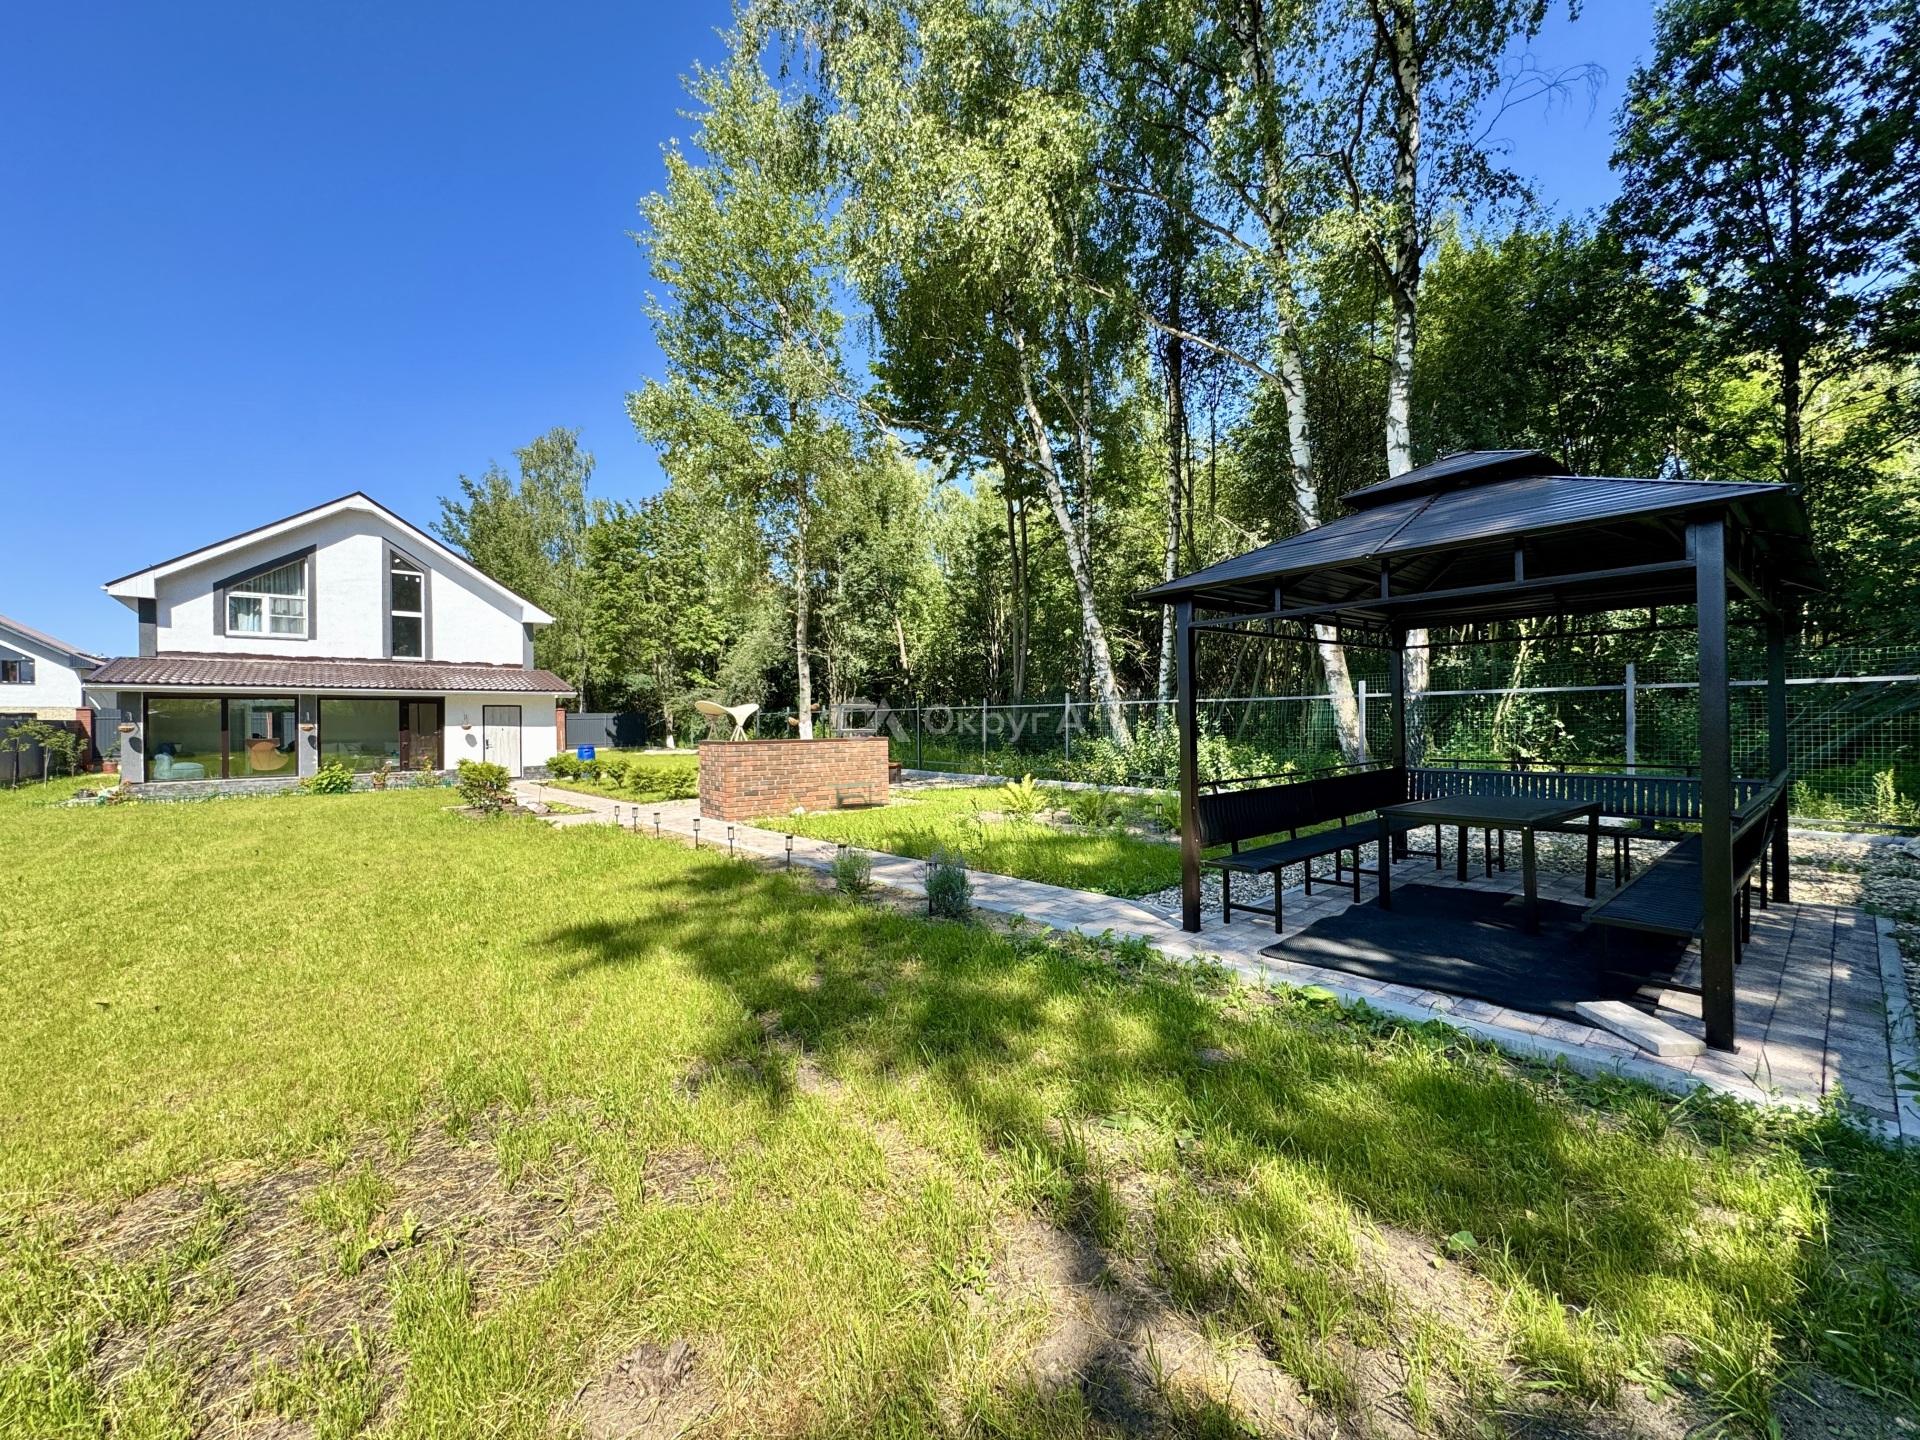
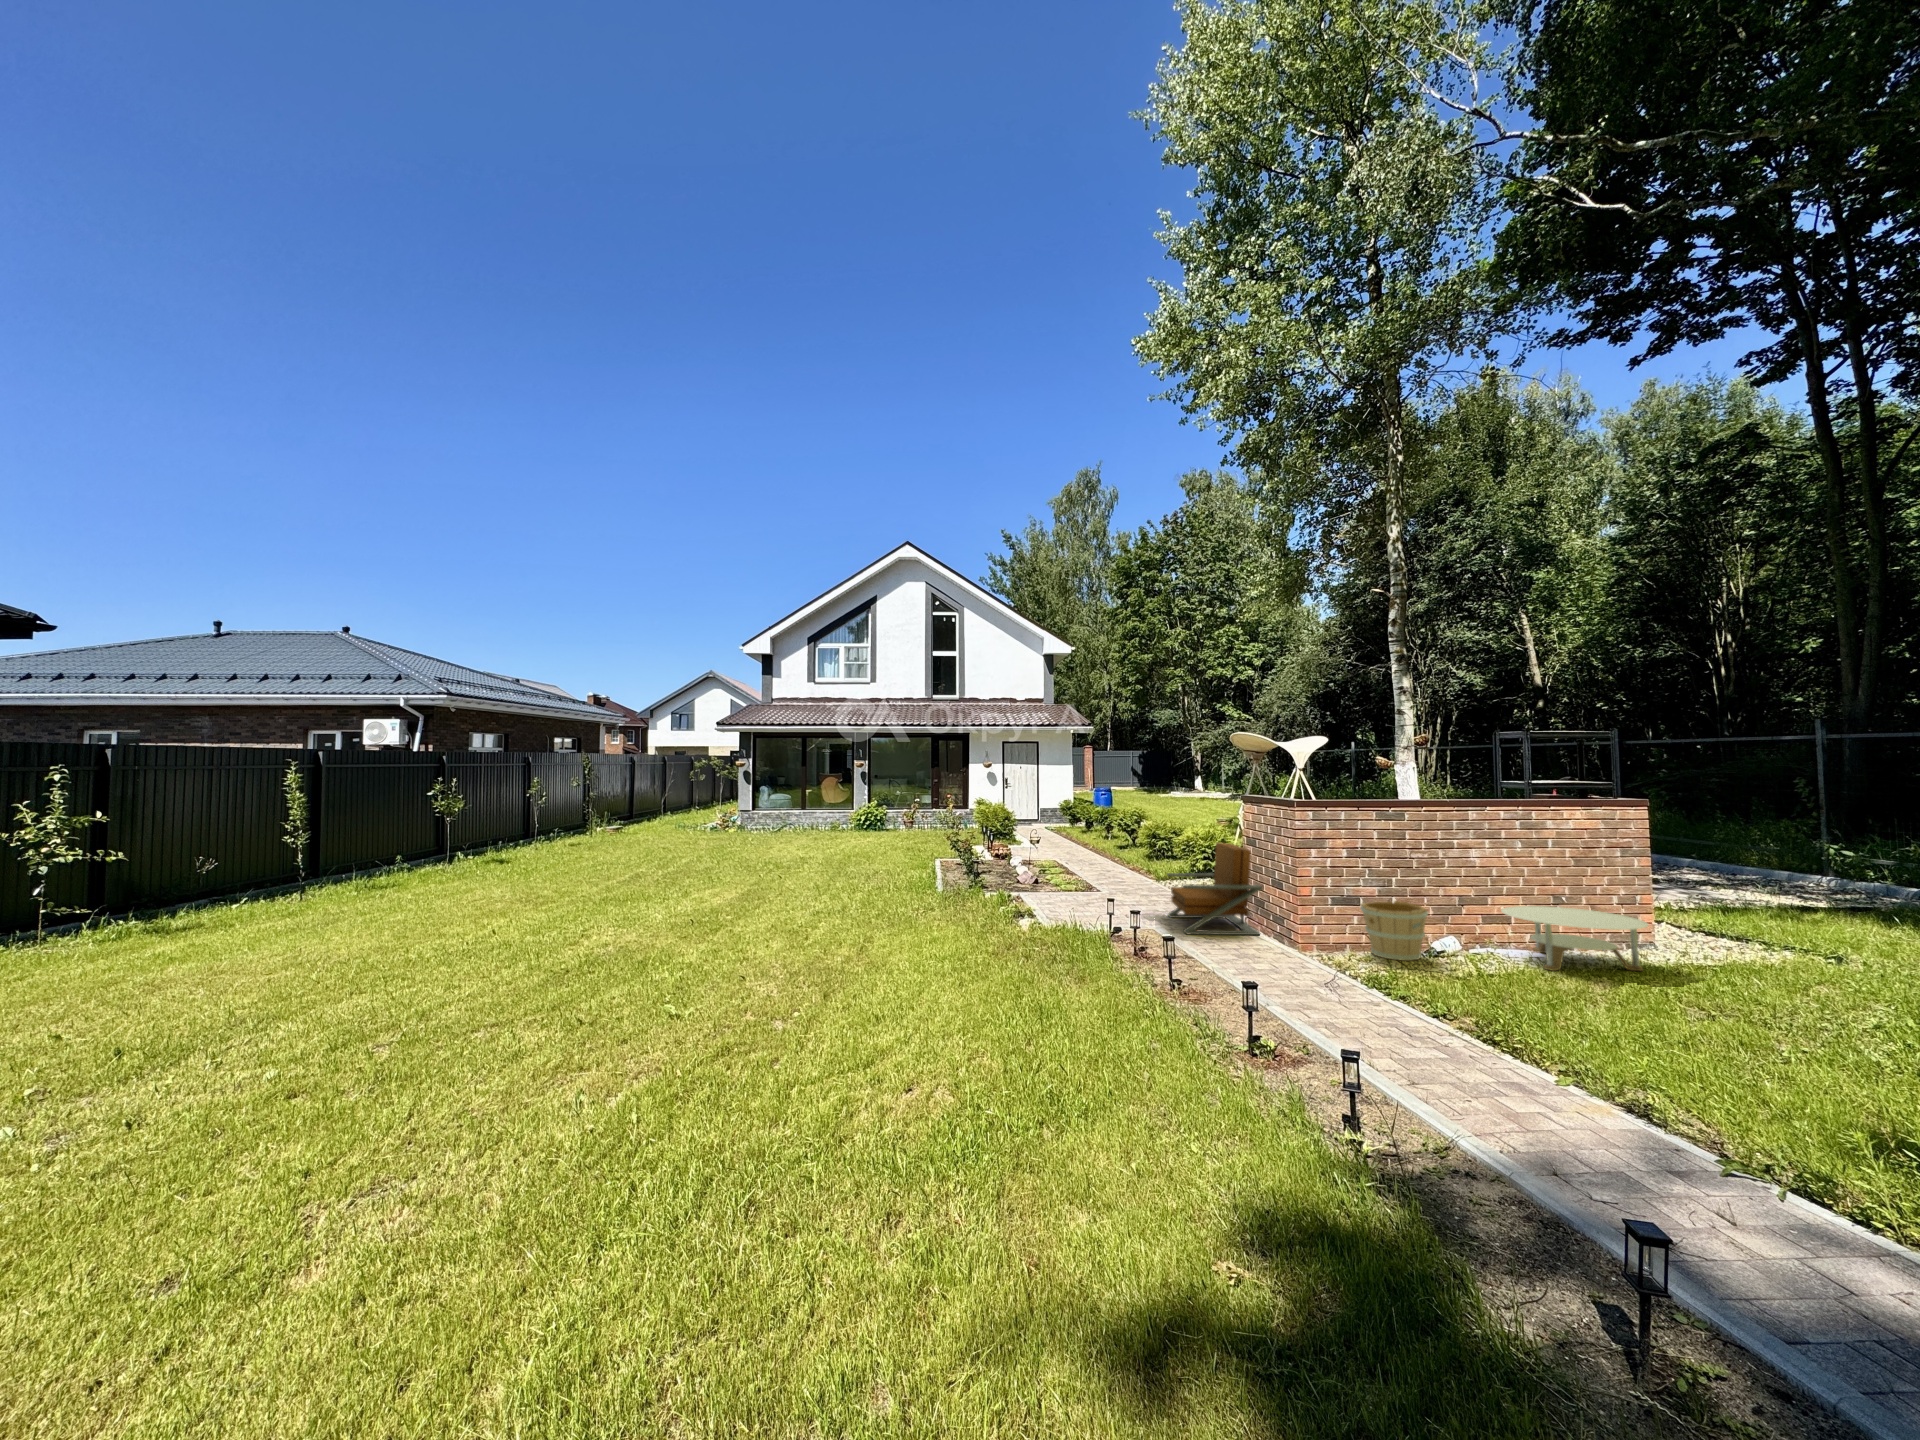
lounge chair: none [653,765,710,817] -> present [1167,842,1262,935]
wooden bucket: none [759,786,790,813] -> present [1360,901,1428,961]

